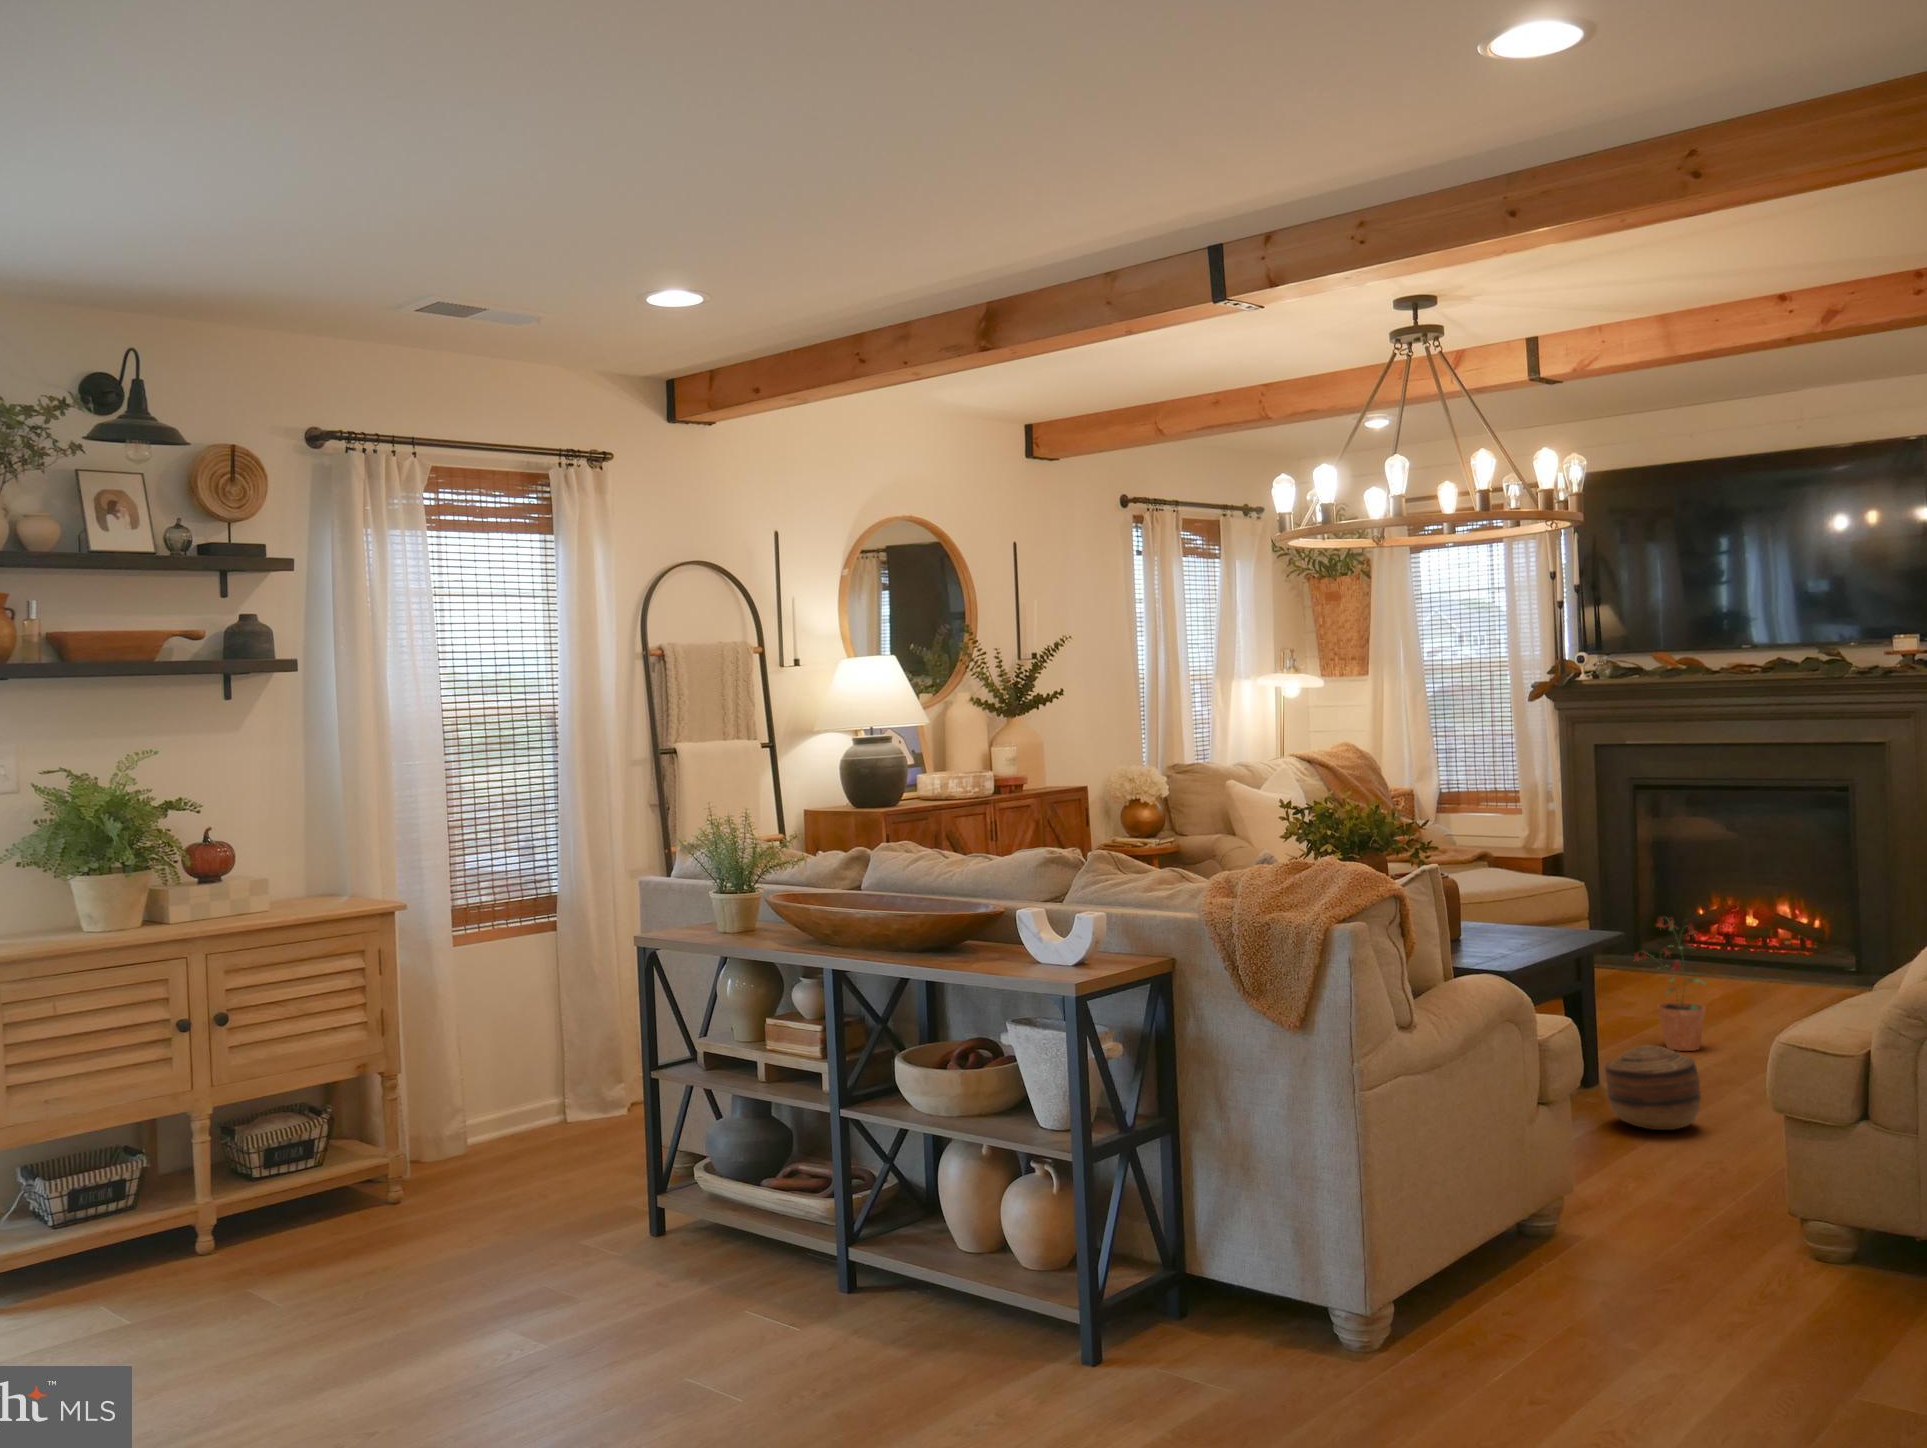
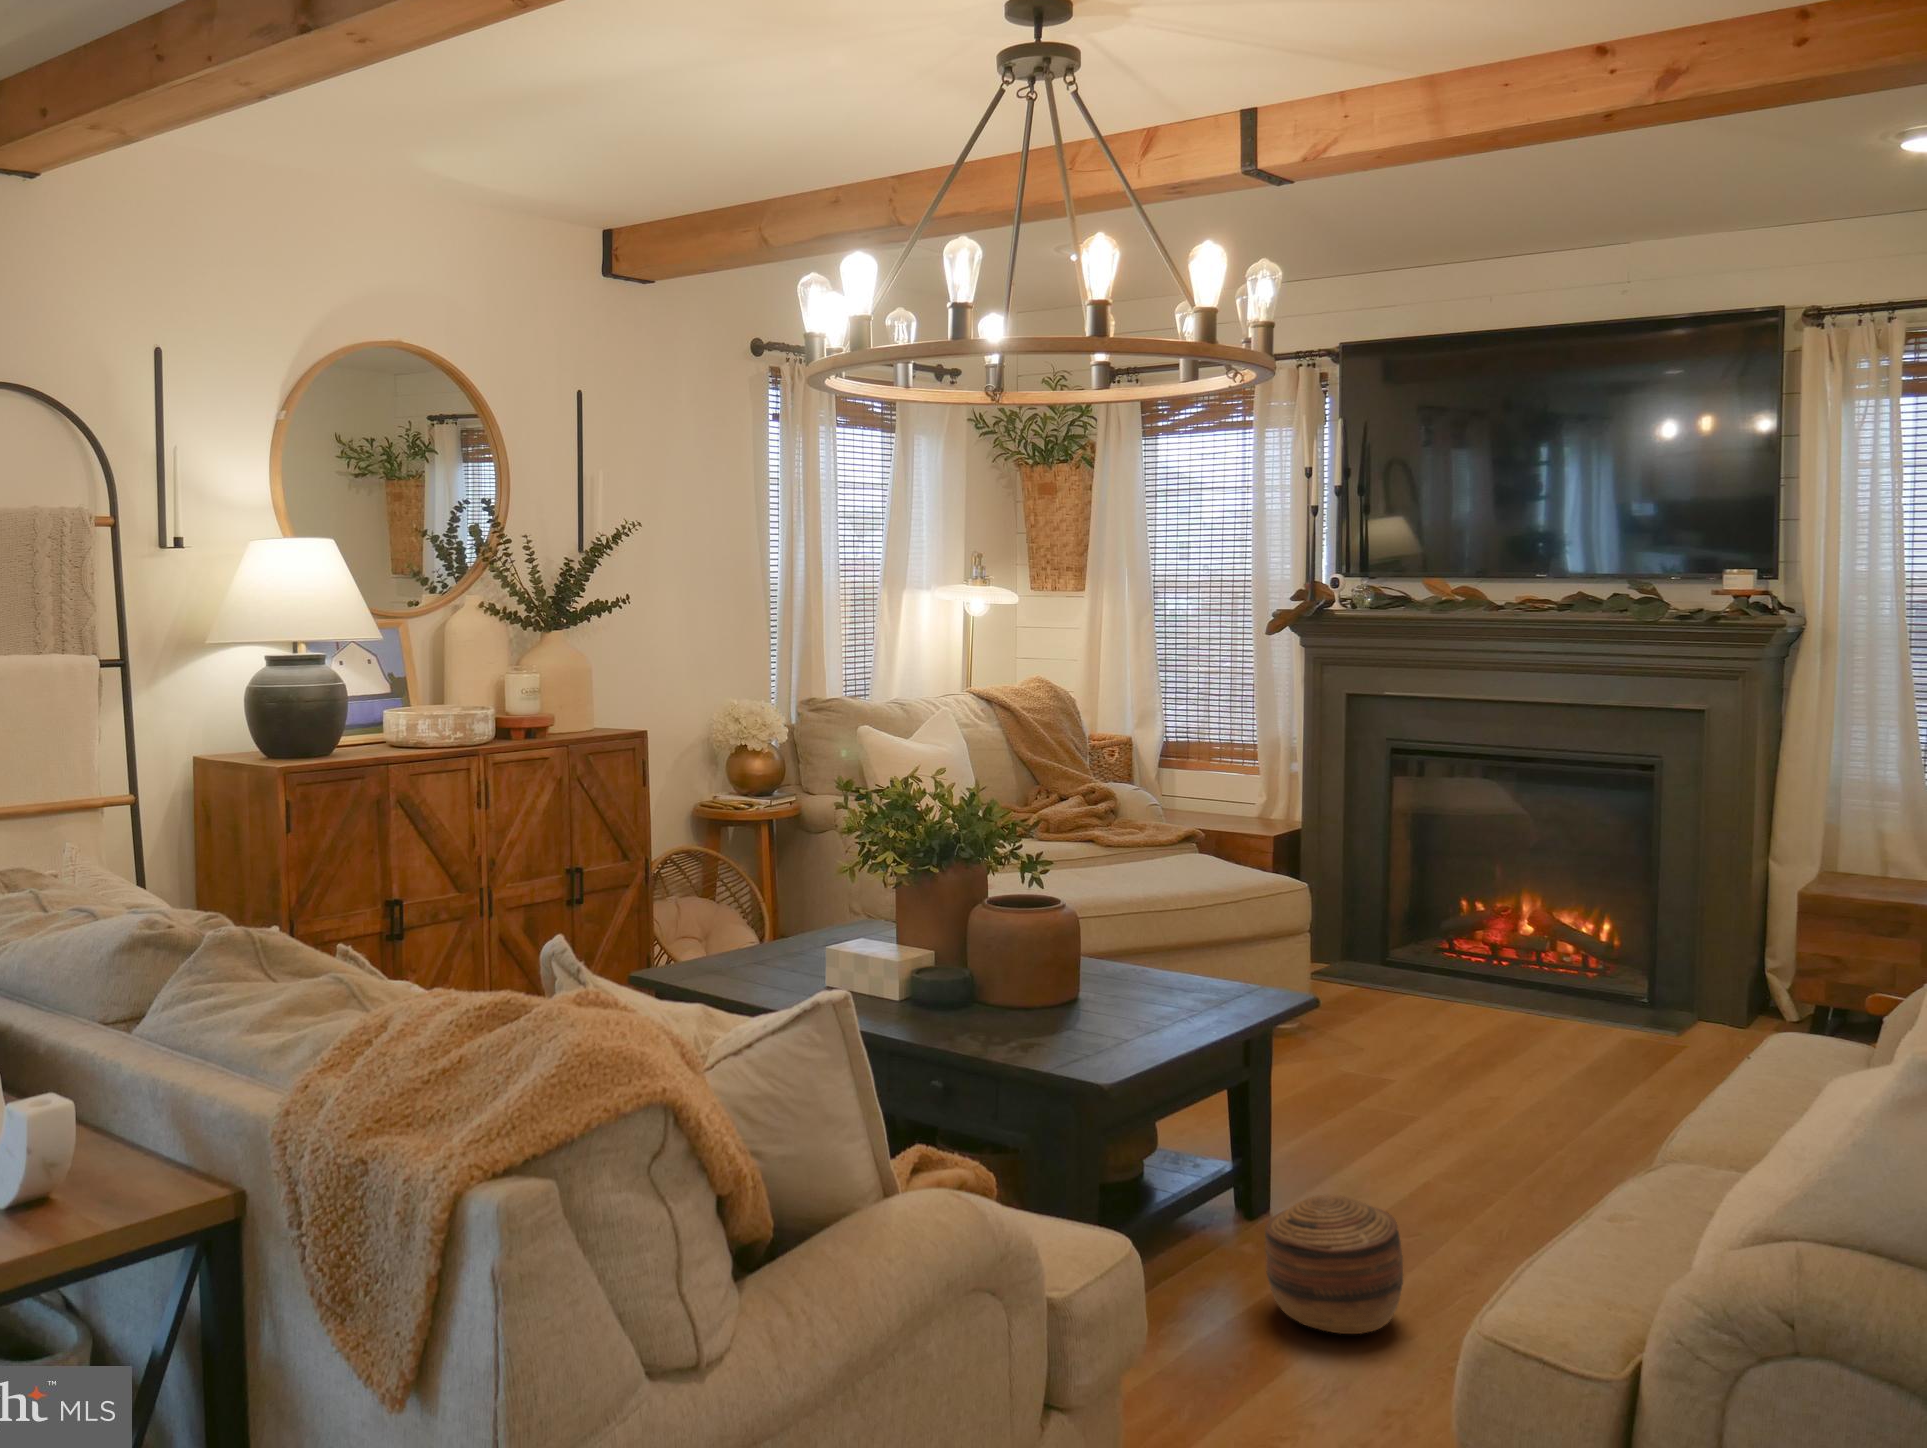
potted plant: present [1635,917,1705,1051] -> none [1348,955,1448,1149]

